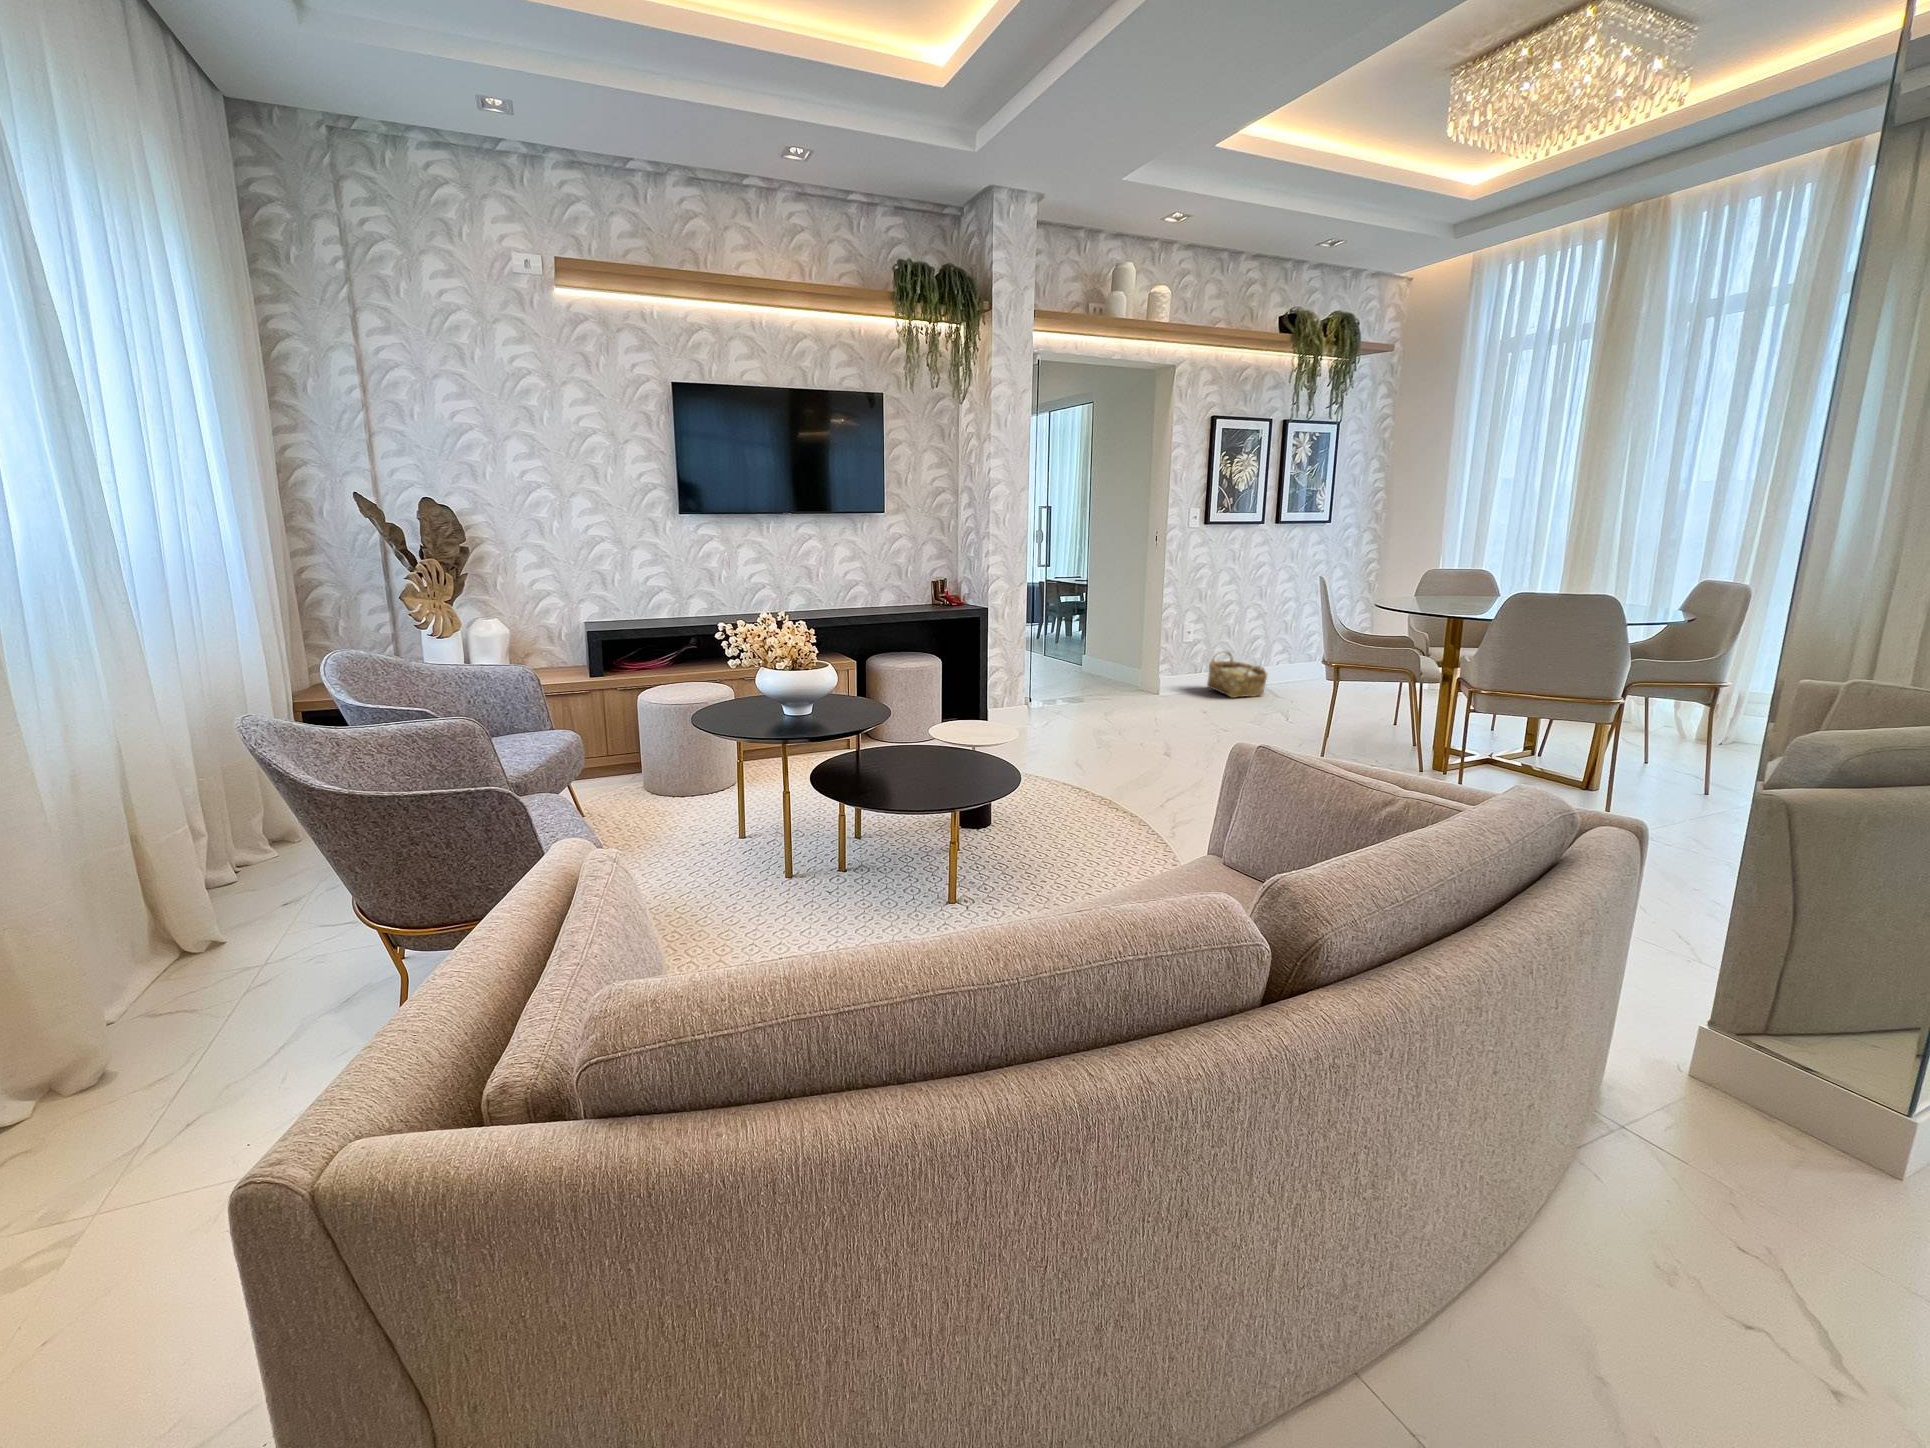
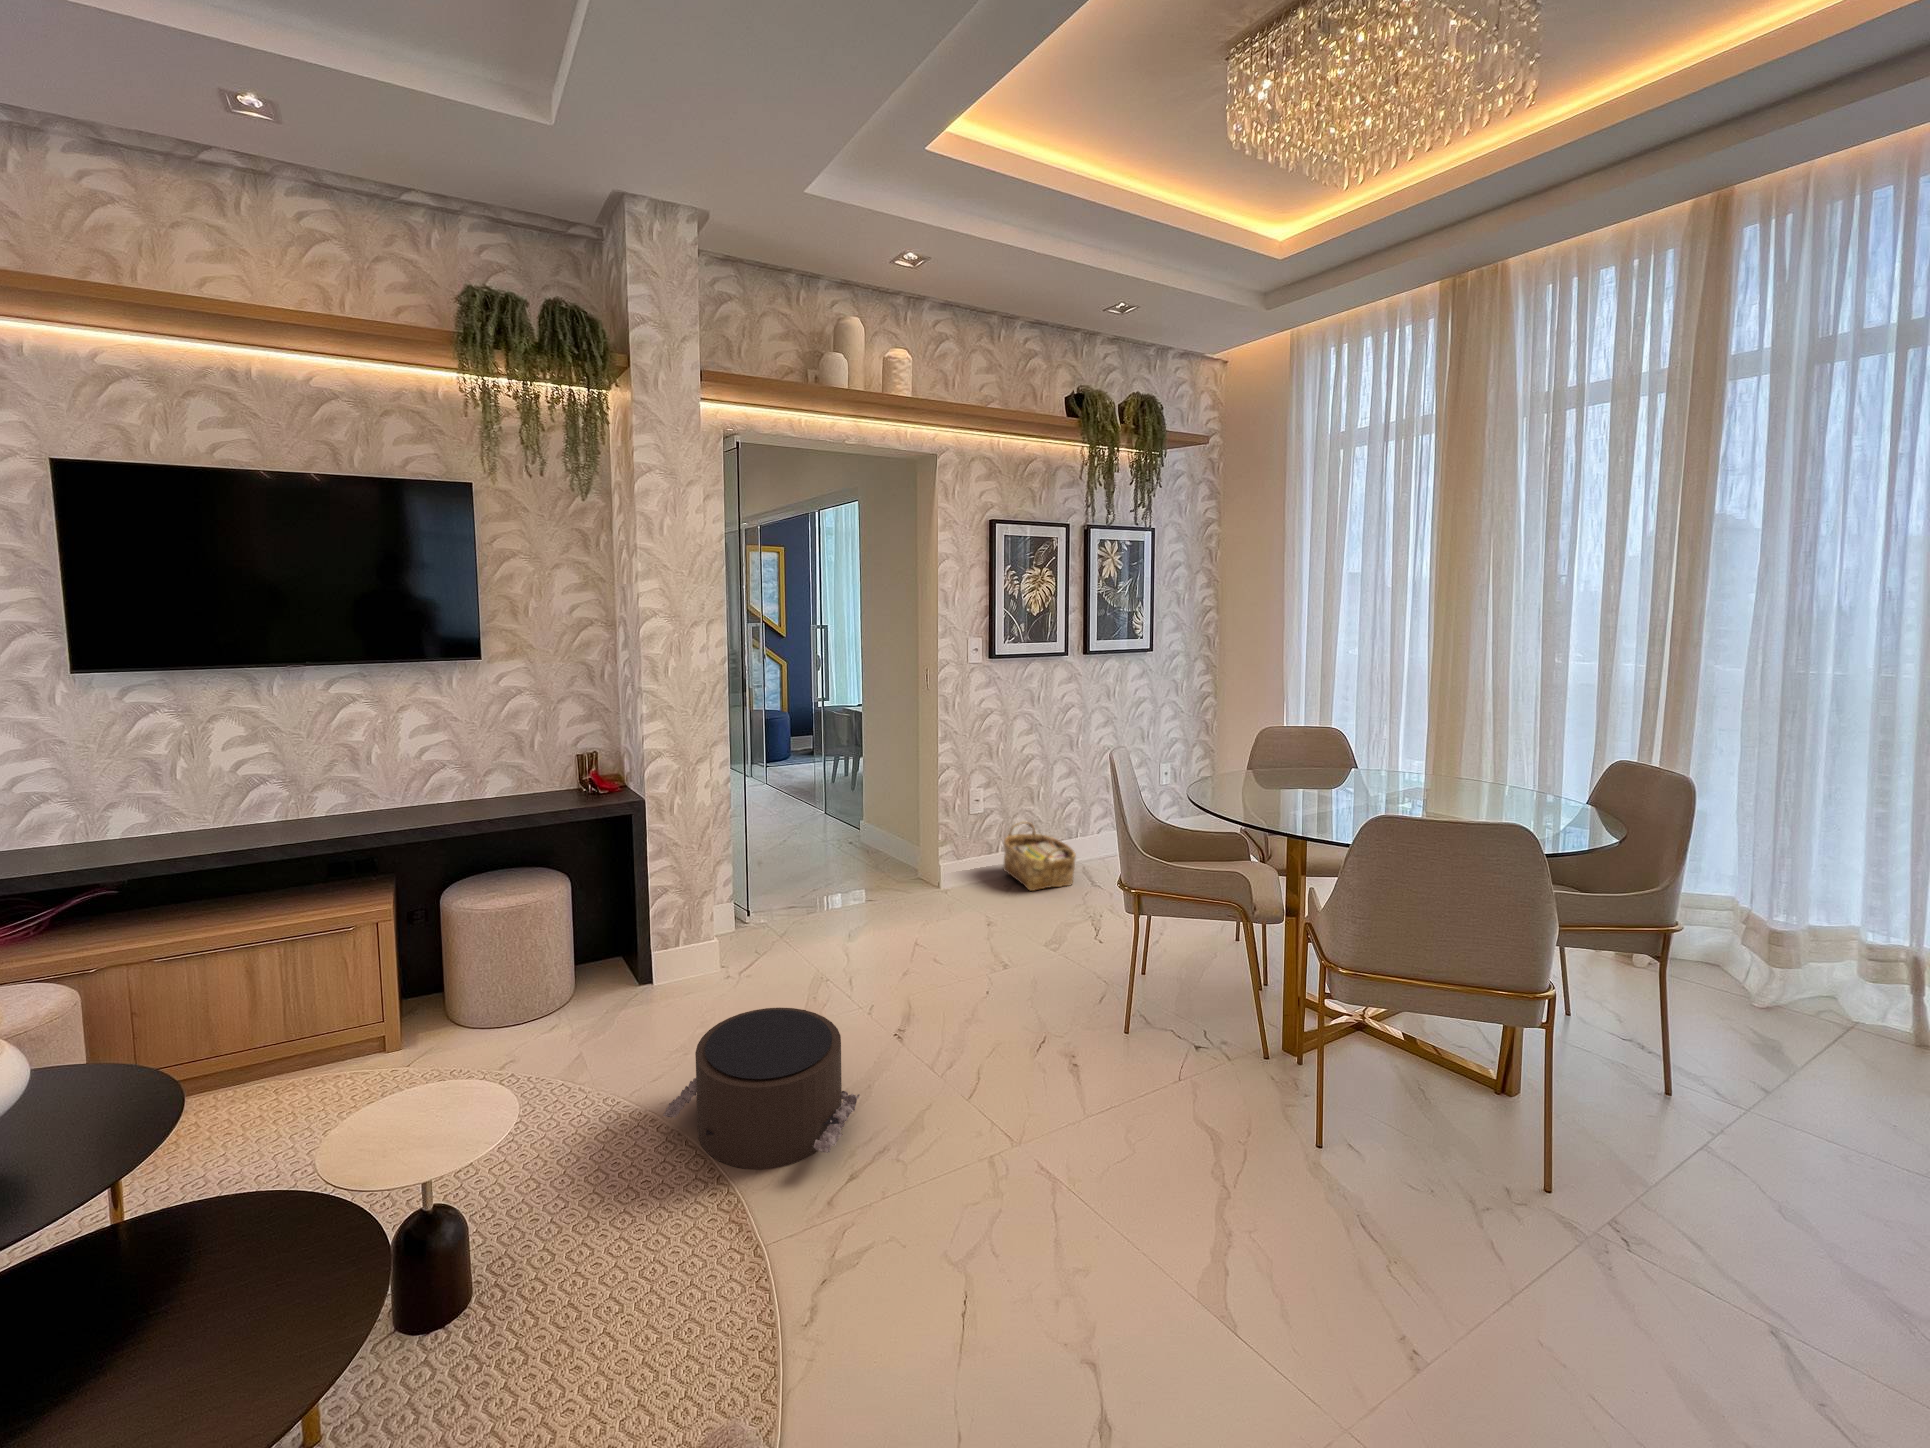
pouf: none [1054,719,1166,788] -> present [663,1008,859,1169]

